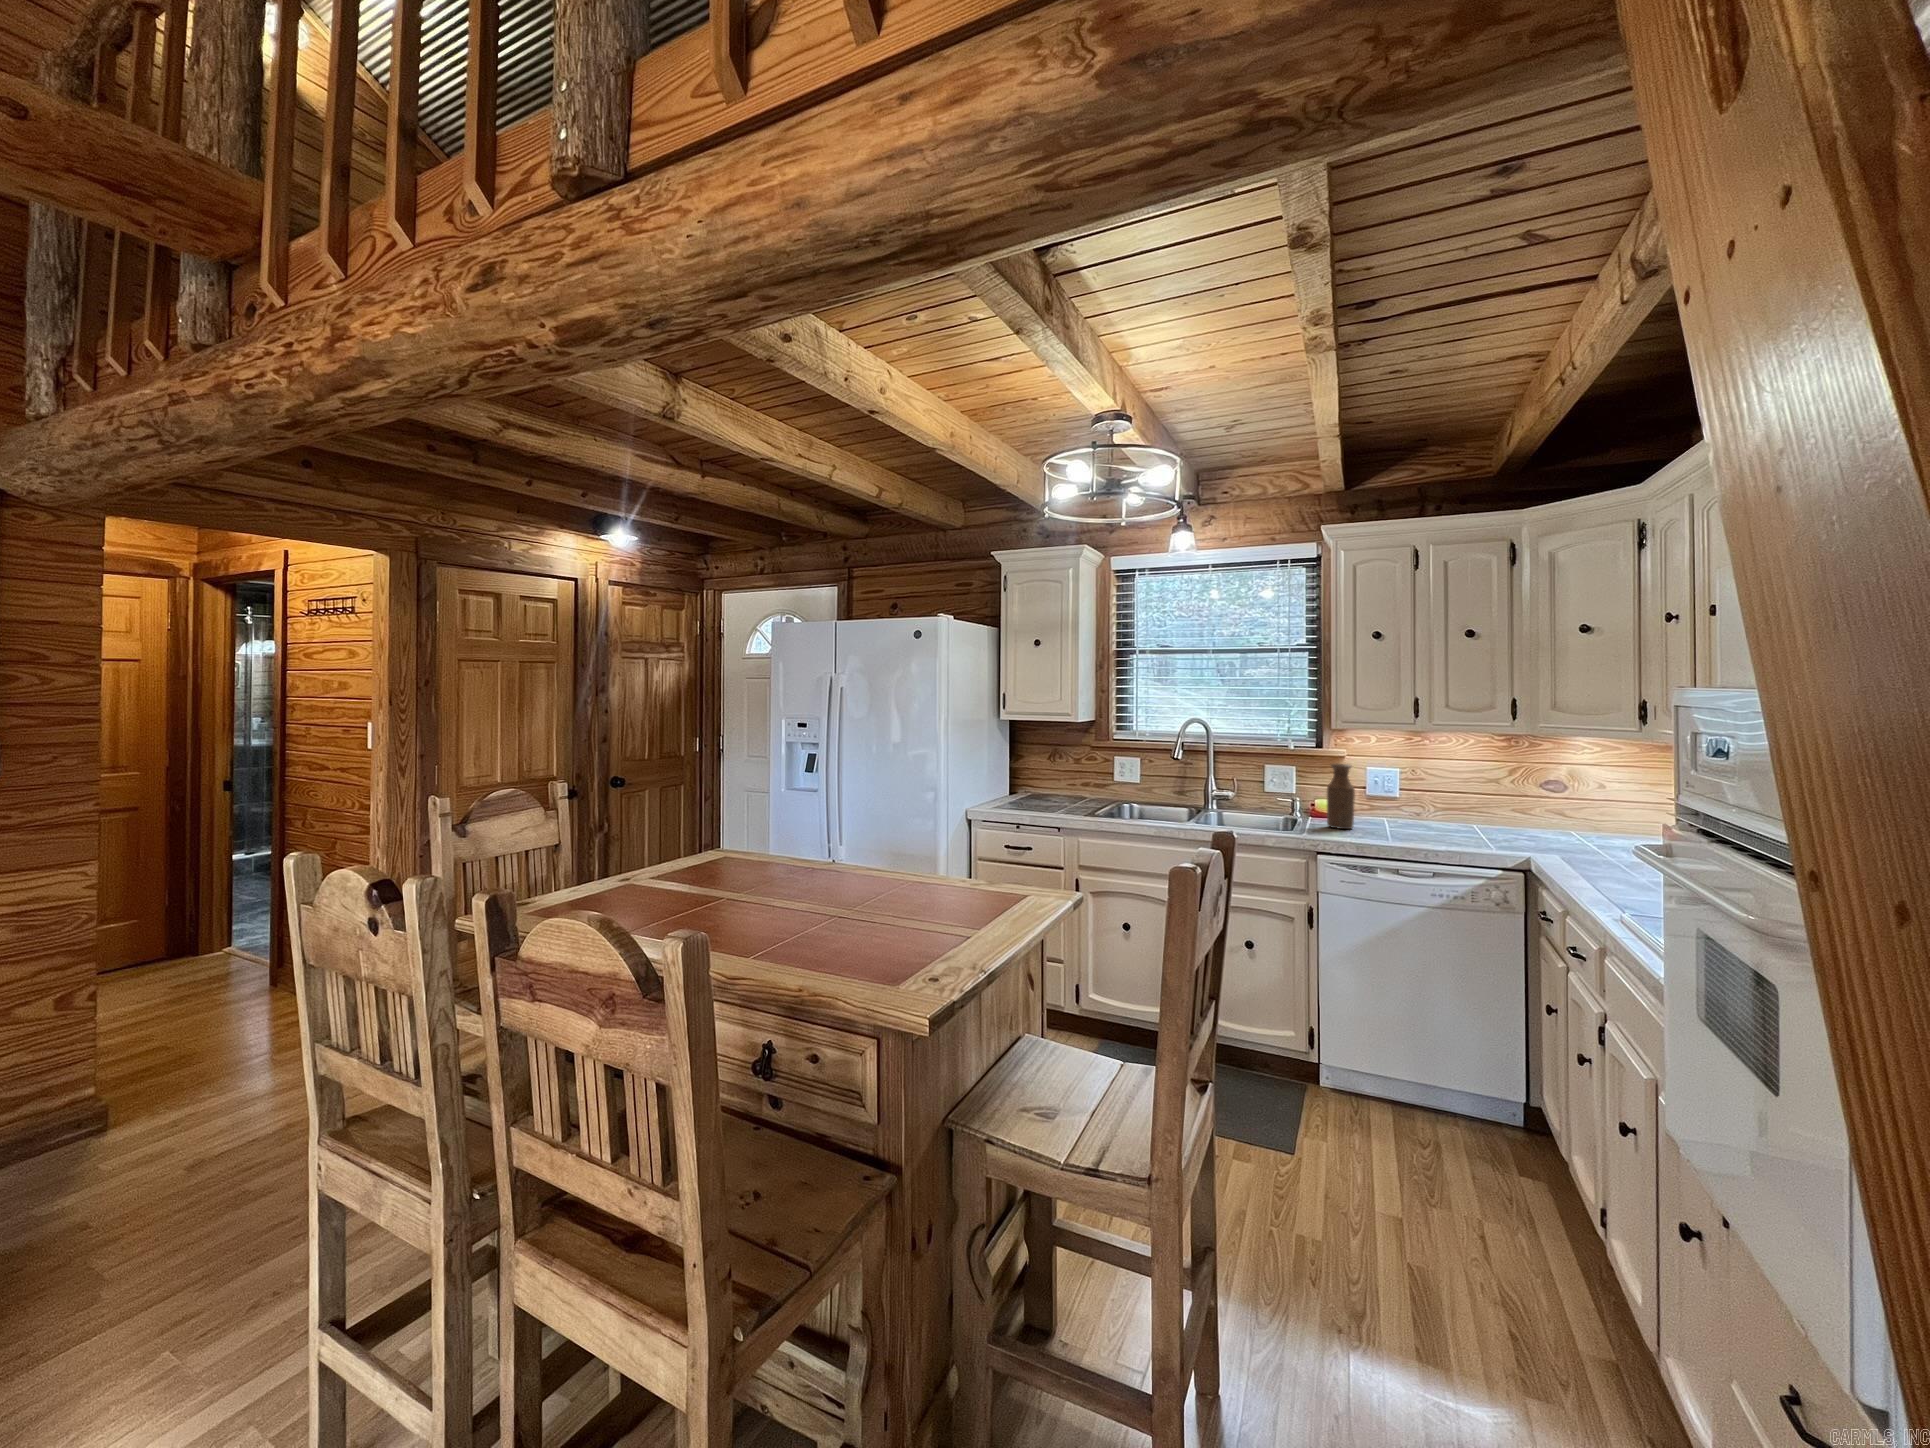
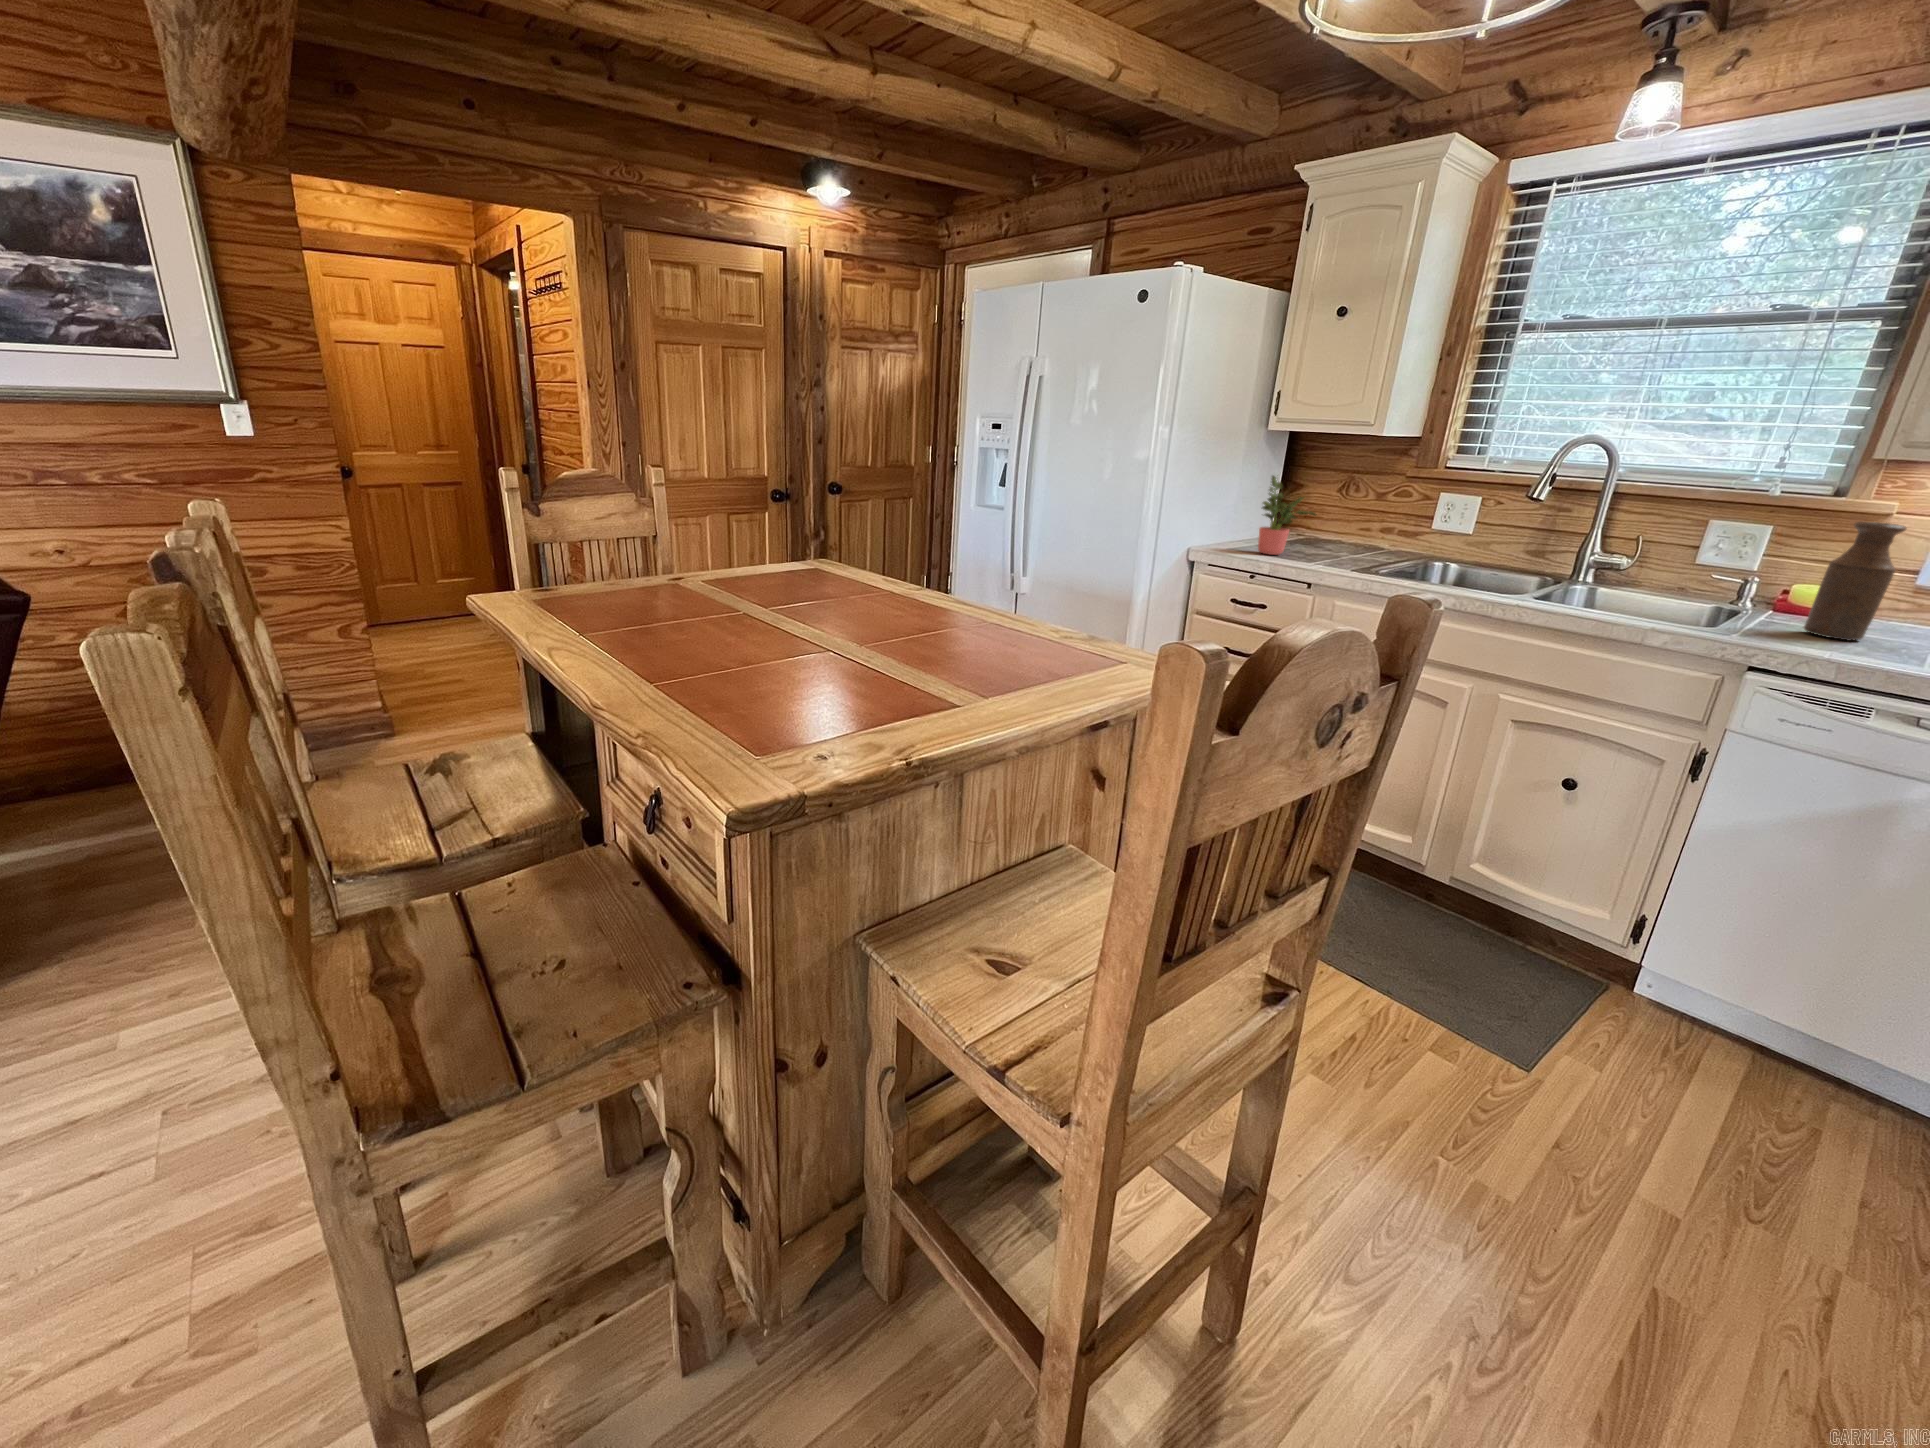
potted plant: none [1014,751,1049,808] -> present [1258,476,1317,555]

